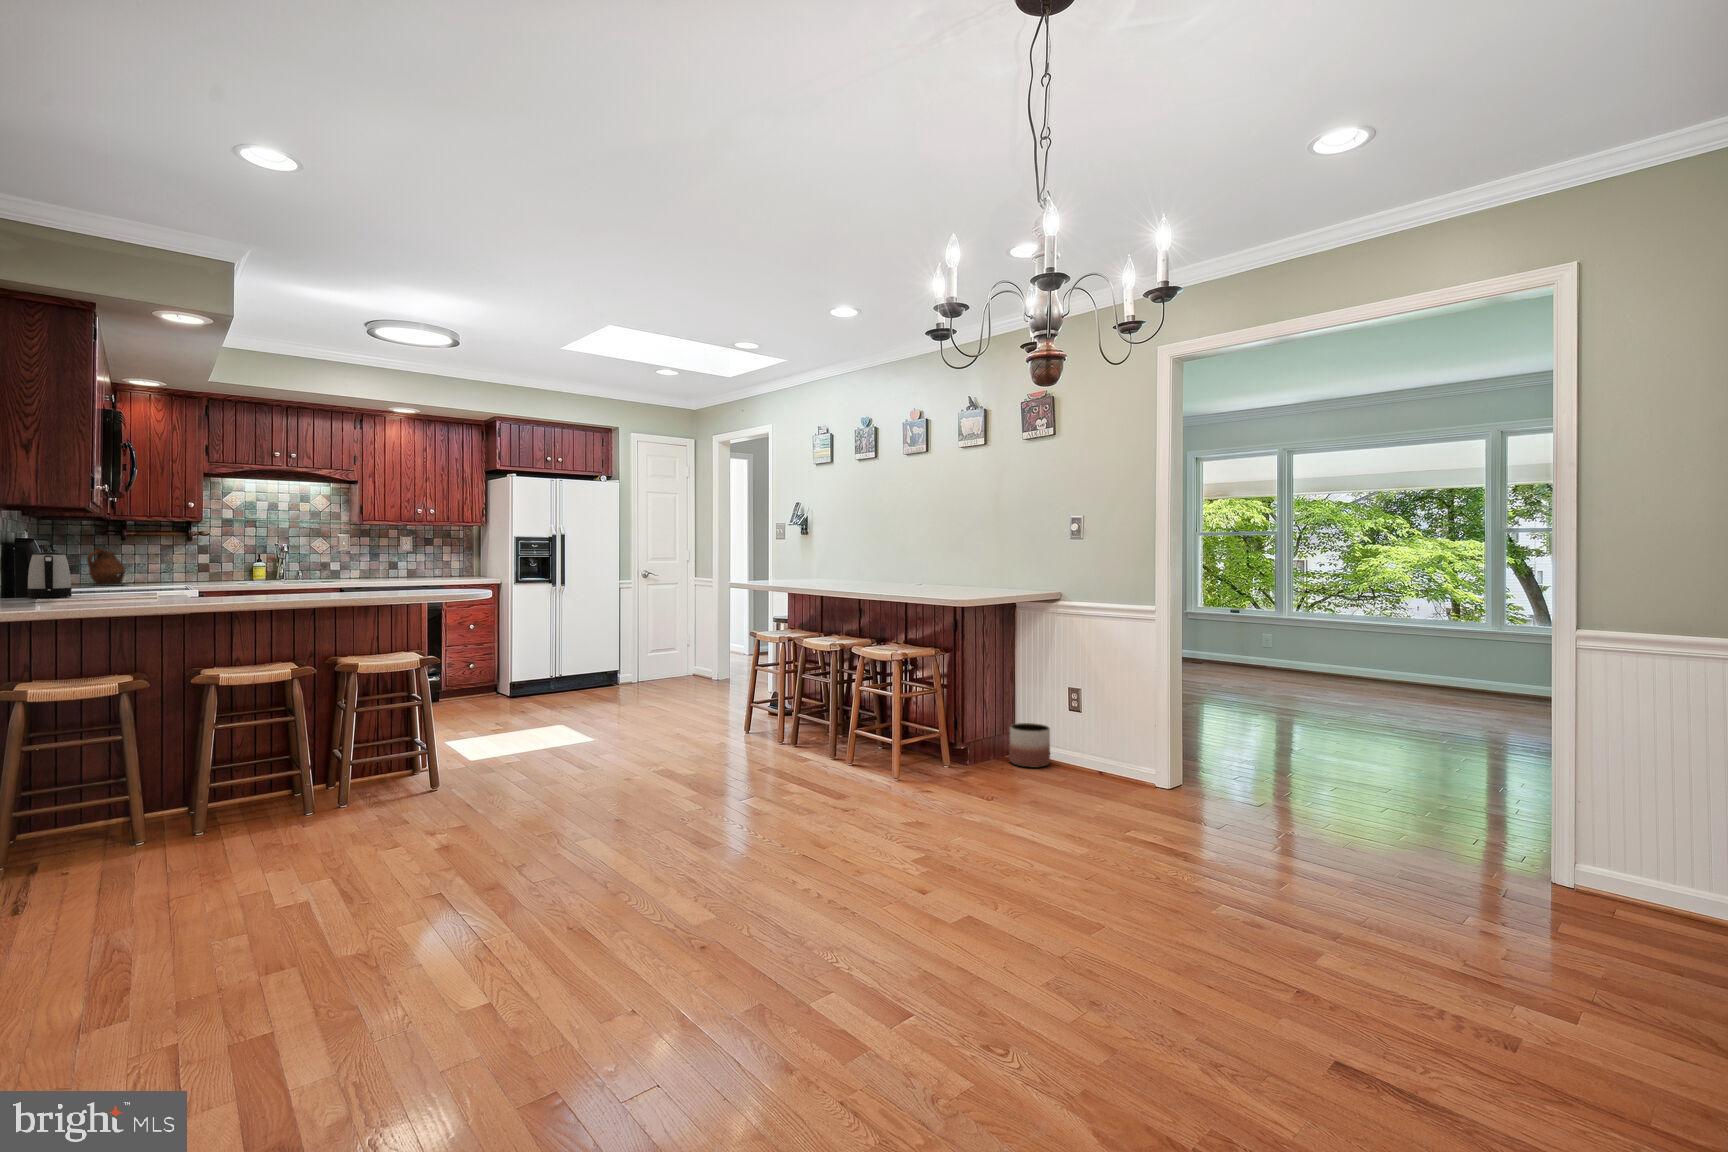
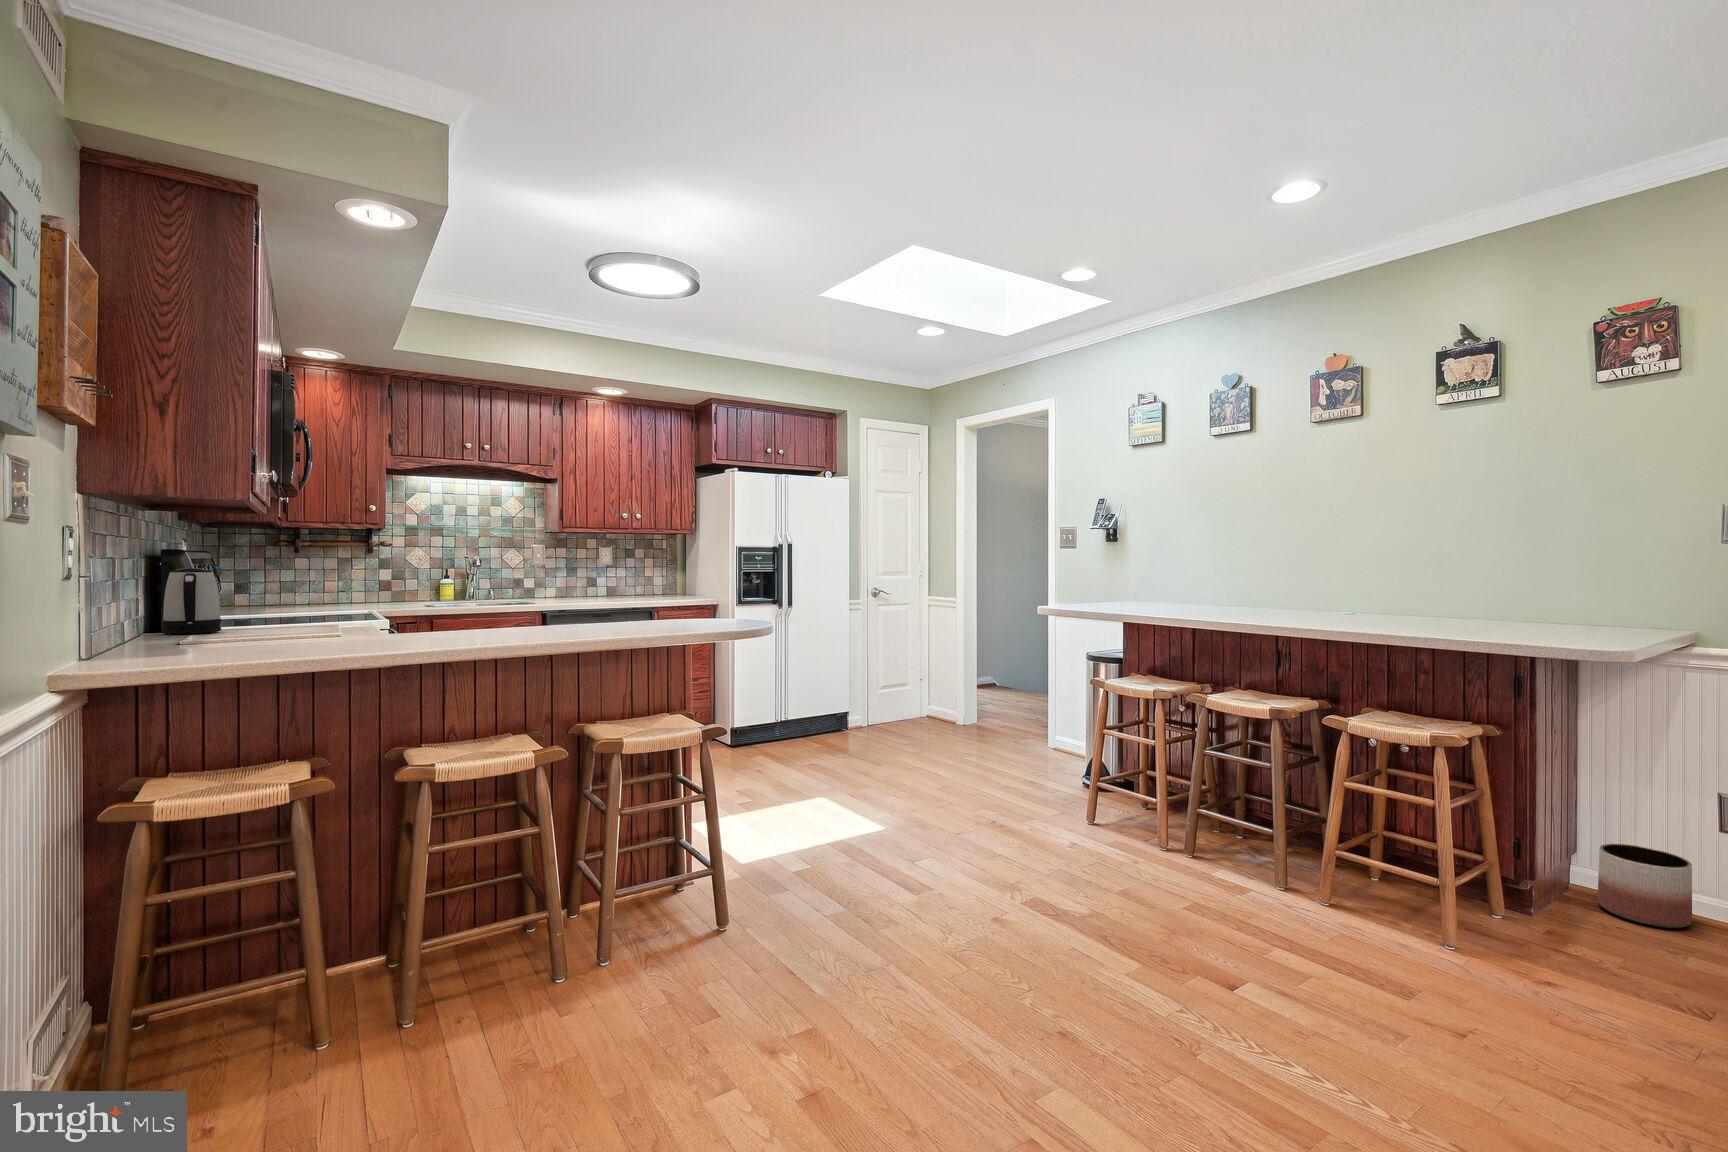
ceramic pitcher: present [87,548,127,585] -> none [255,561,300,607]

